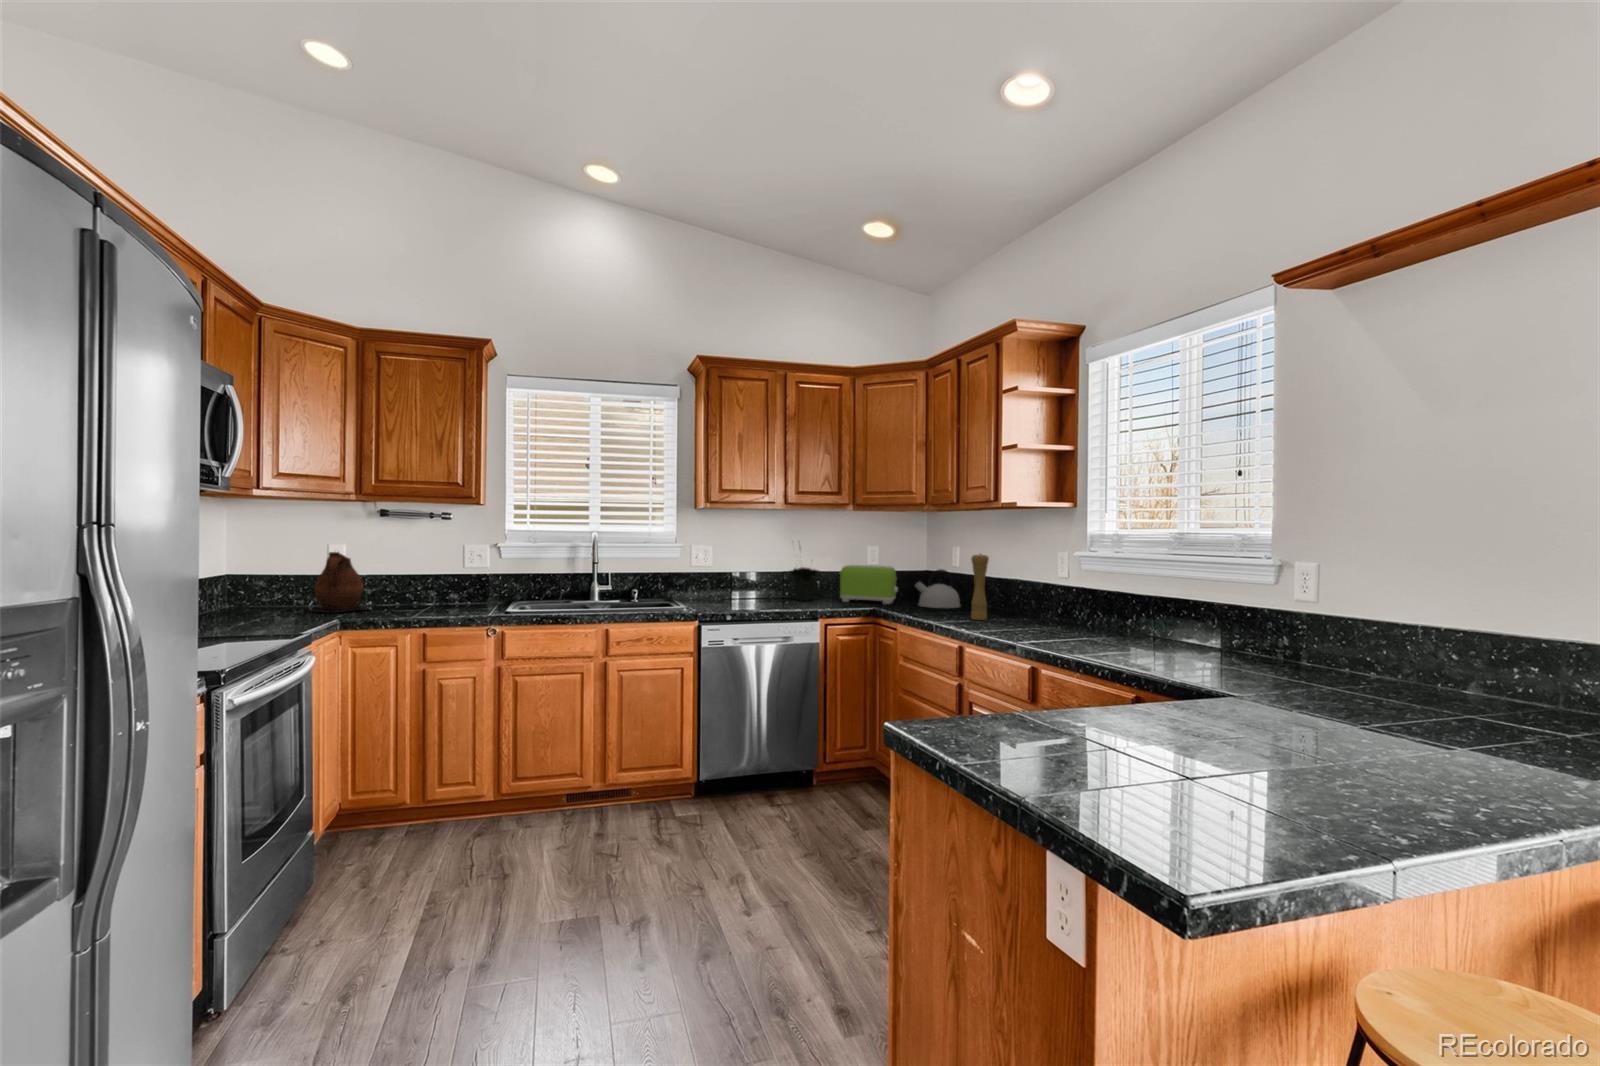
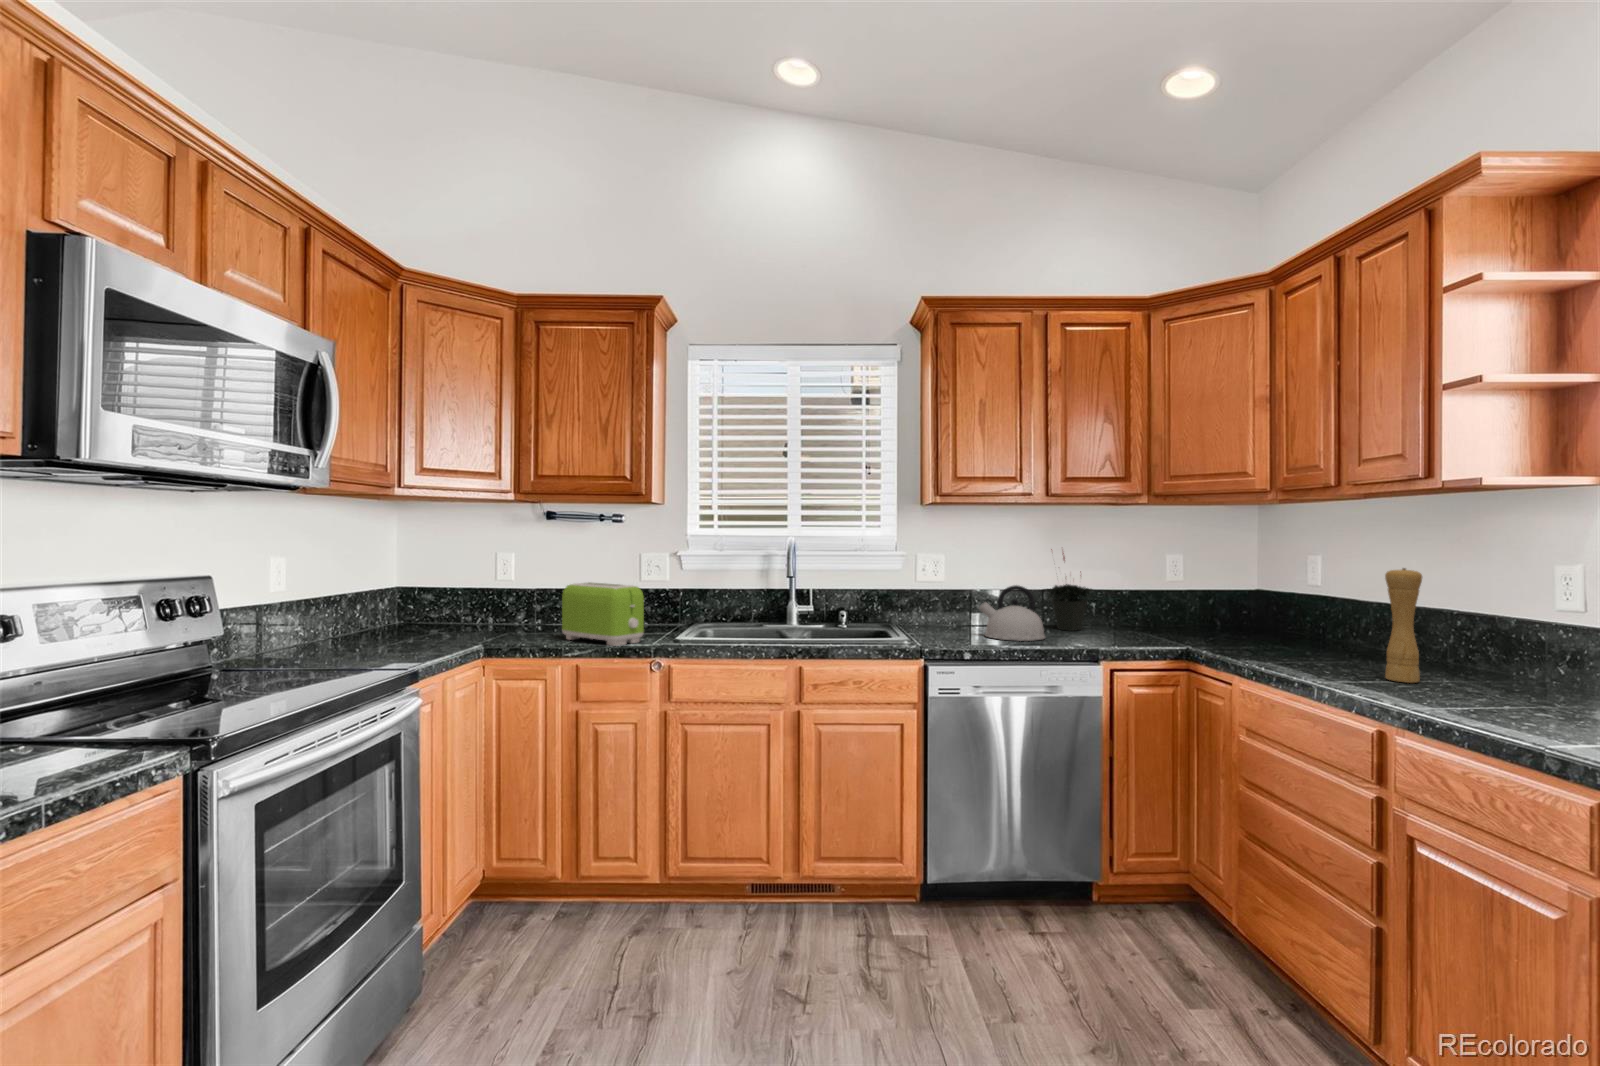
ceramic pitcher: present [312,552,370,612] -> none [466,562,537,633]
toaster: present [840,565,898,604] -> present [562,582,644,646]
kettle: present [915,569,961,608] -> present [979,585,1045,641]

